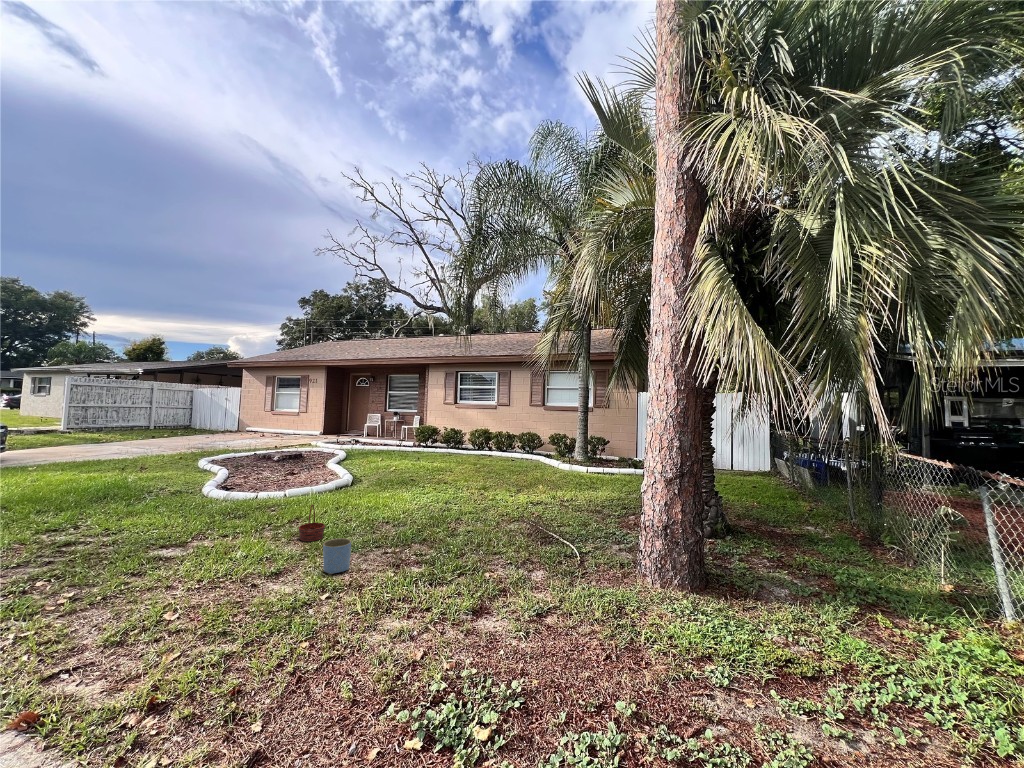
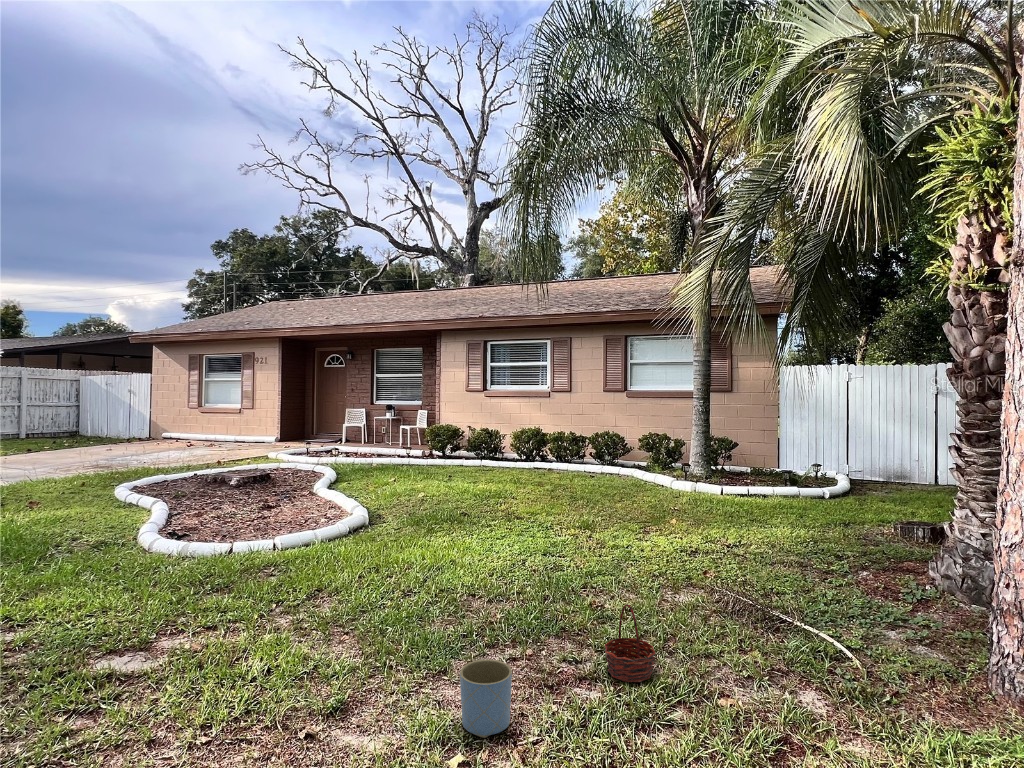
basket: present [298,505,325,541] -> present [605,604,656,682]

